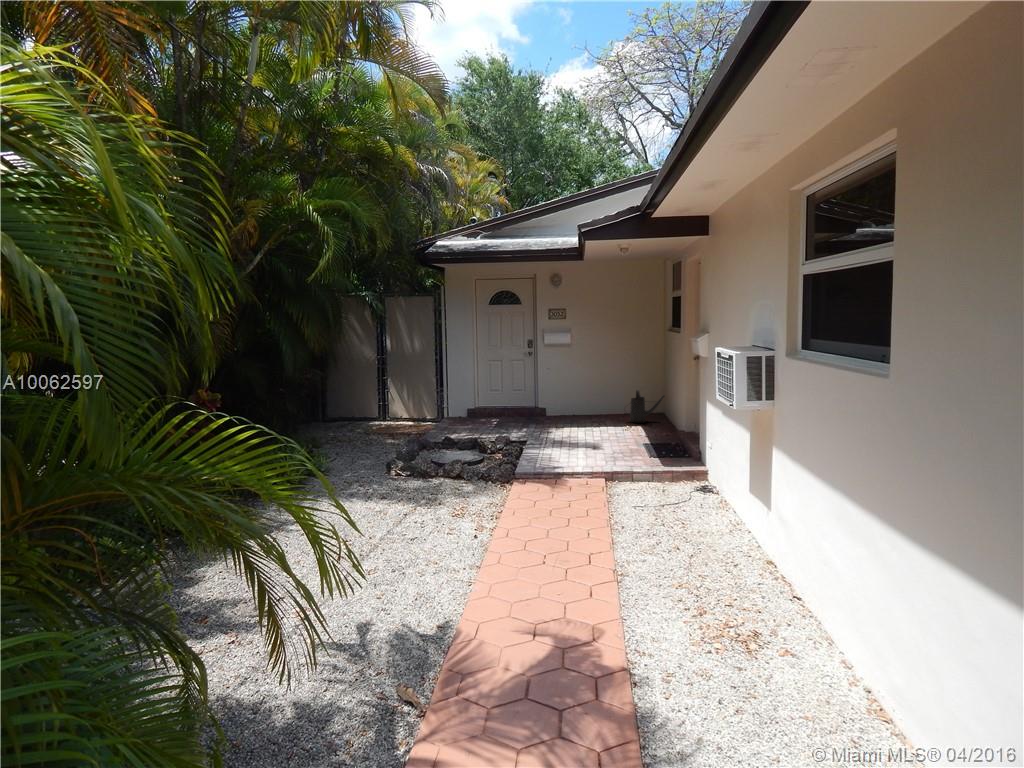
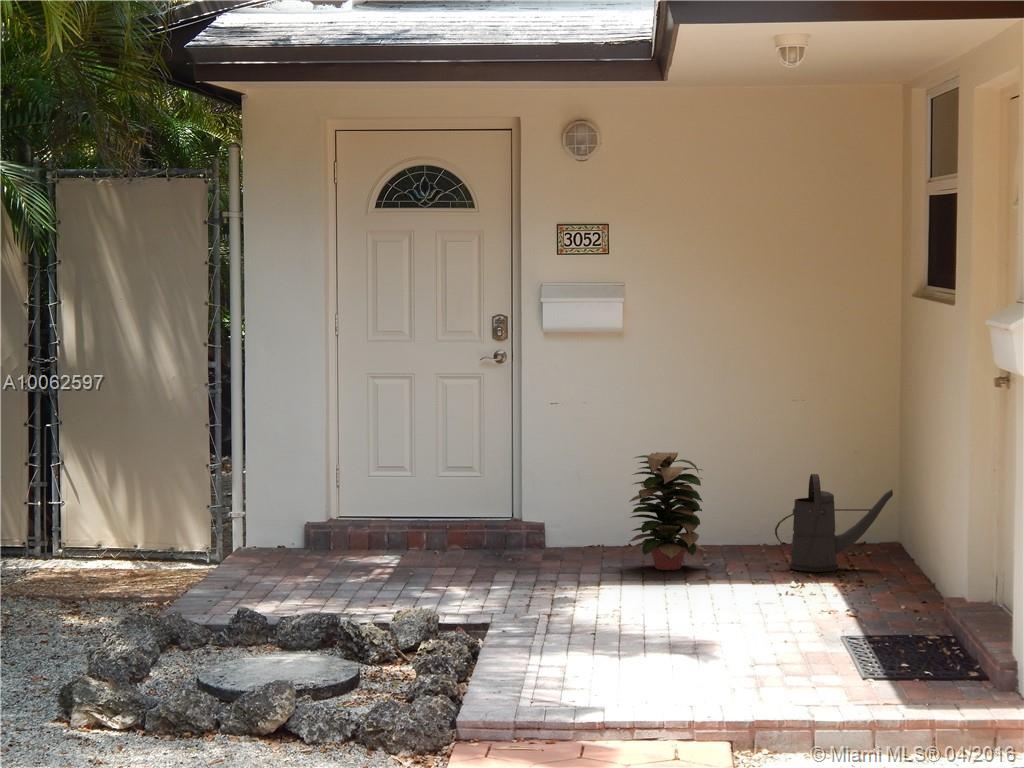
decorative plant: none [573,383,603,423] -> present [626,452,707,570]

